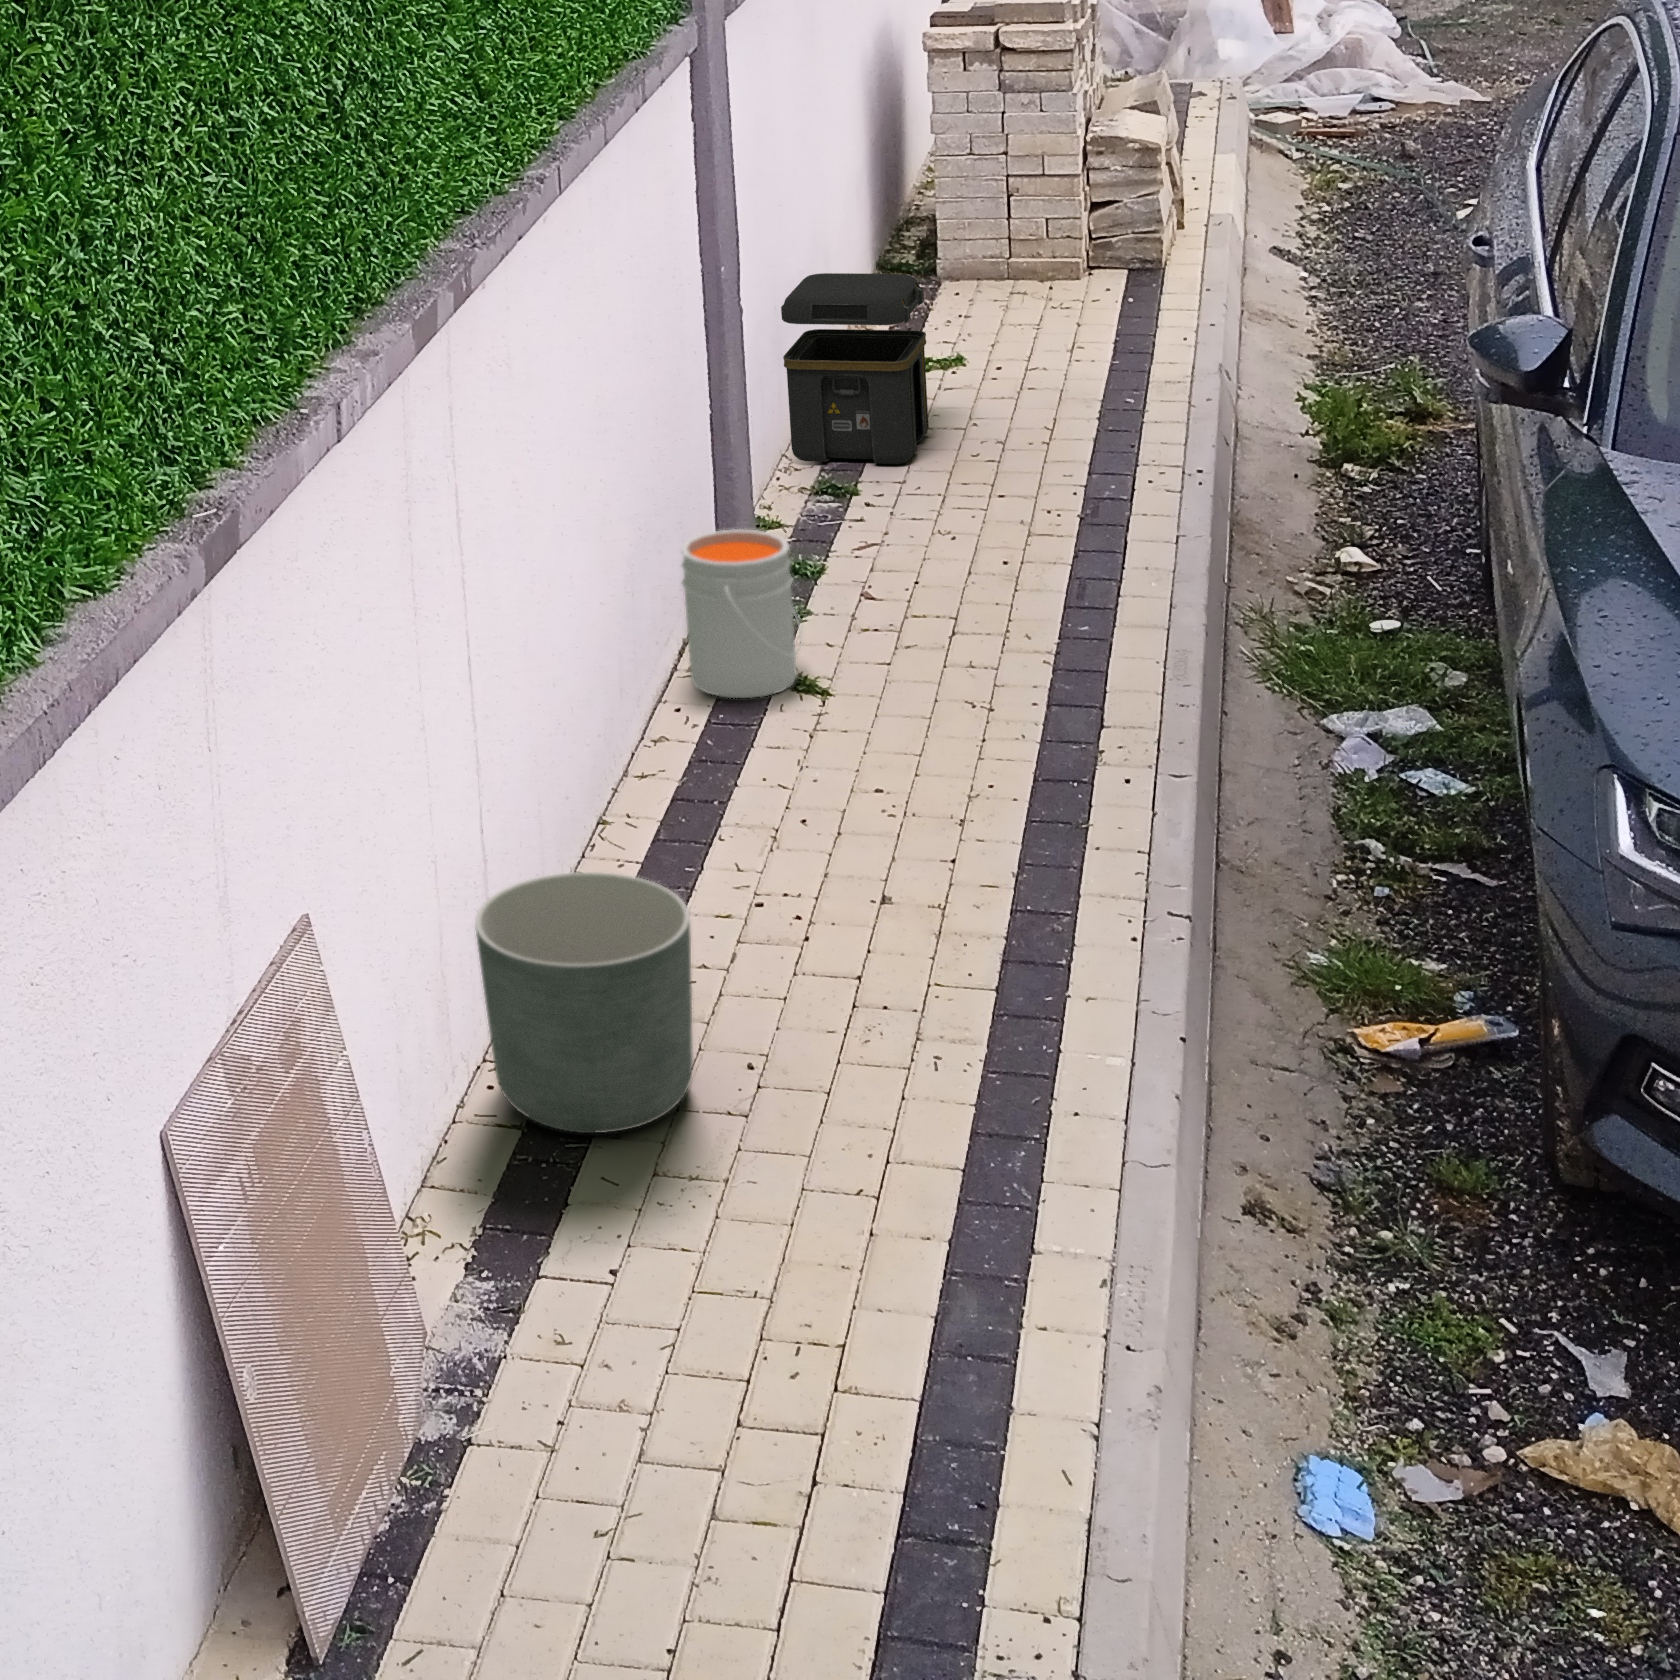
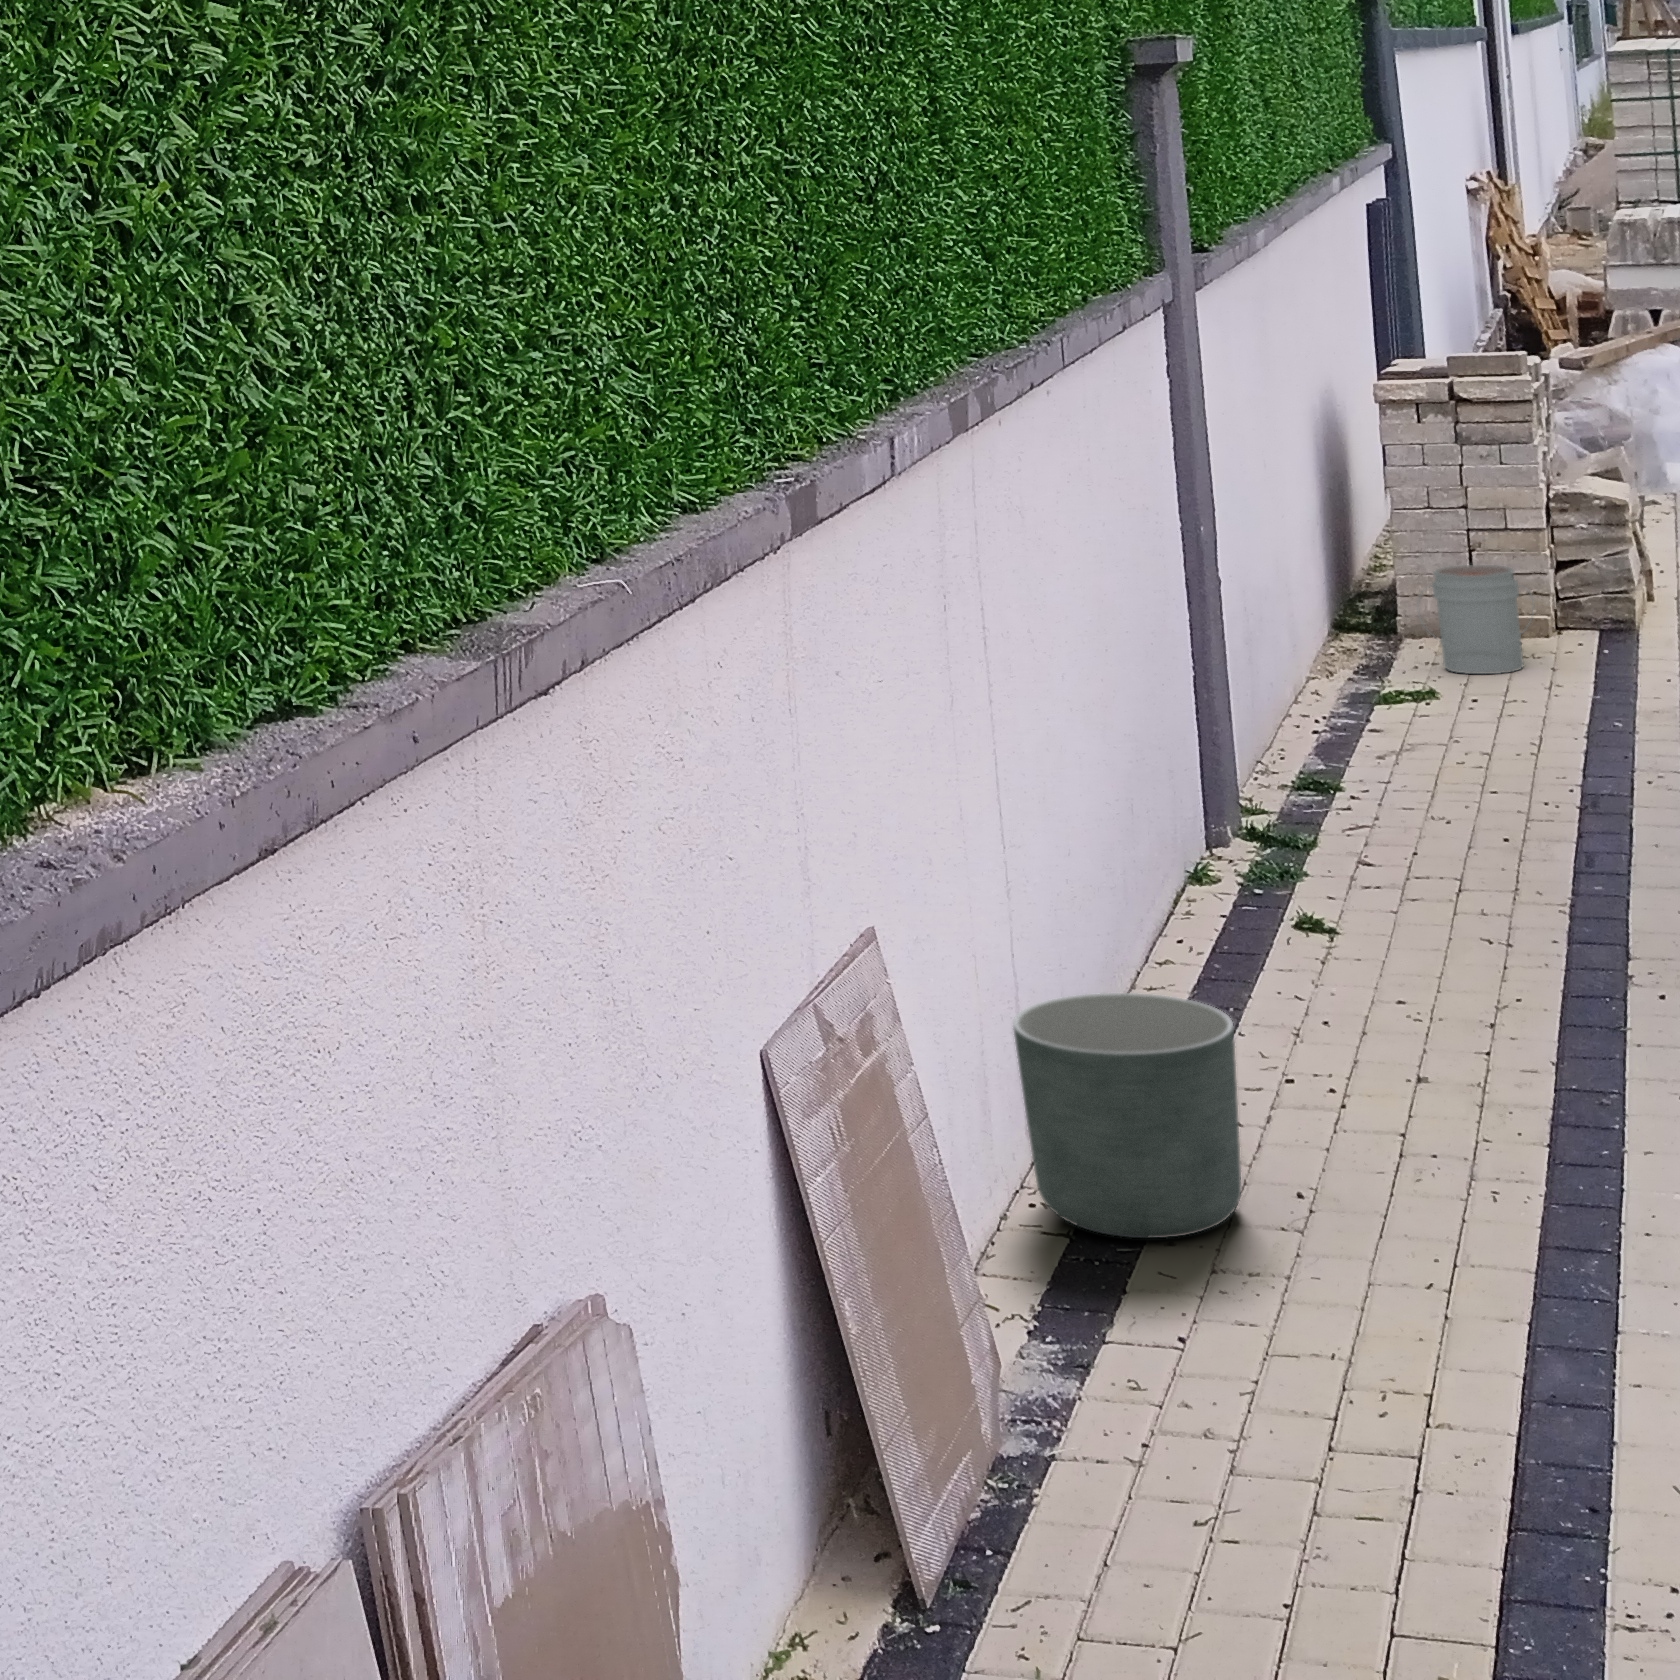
toolbox: present [781,273,929,464] -> none [1249,587,1408,774]
bucket: present [681,529,802,698] -> present [1421,565,1531,674]

